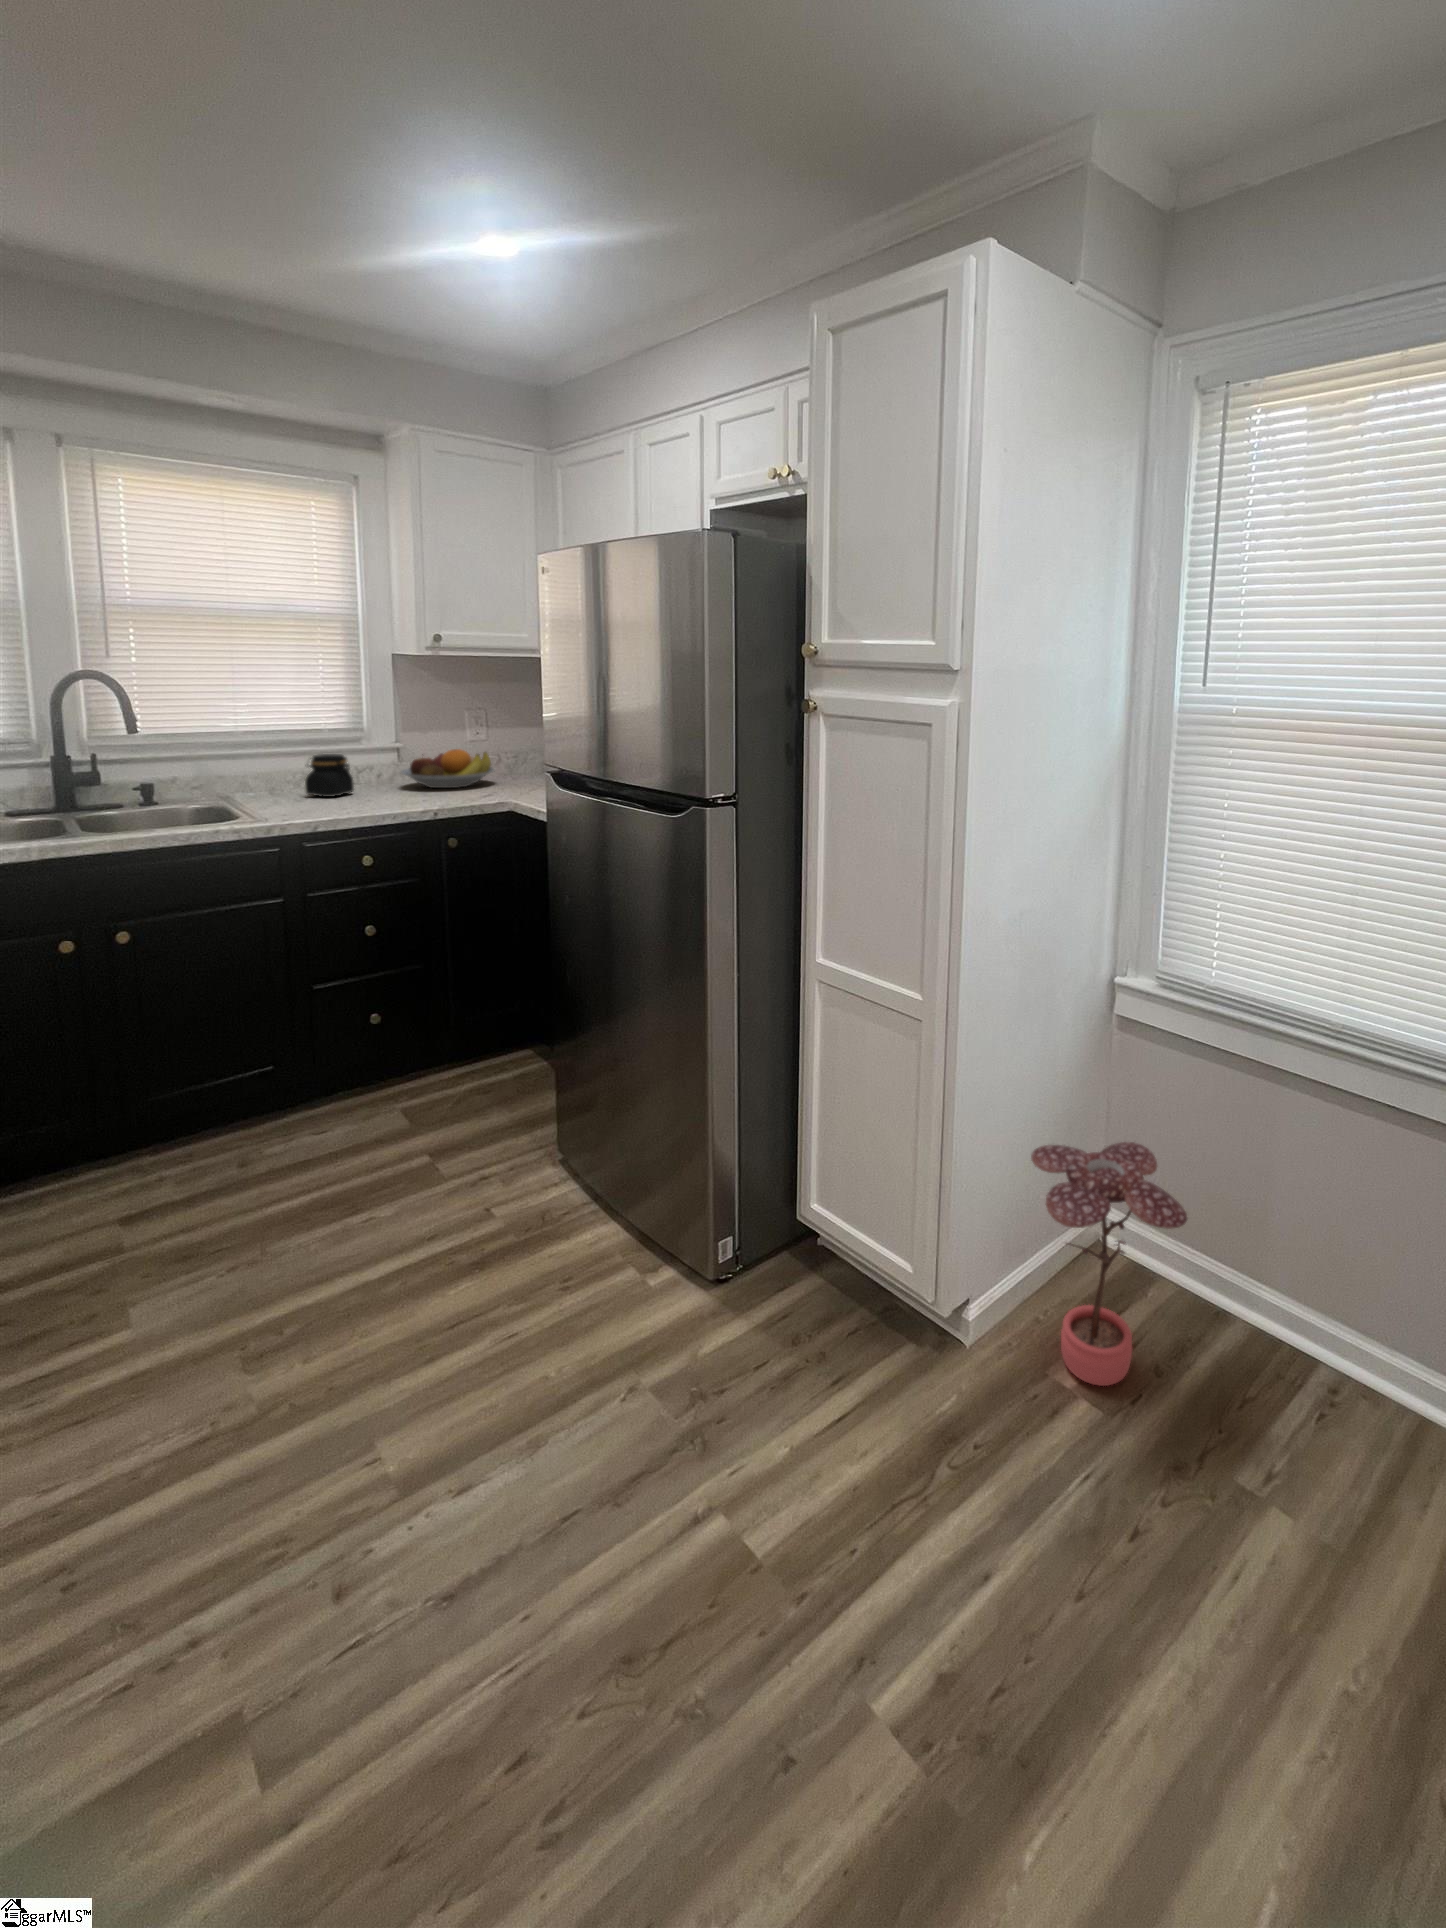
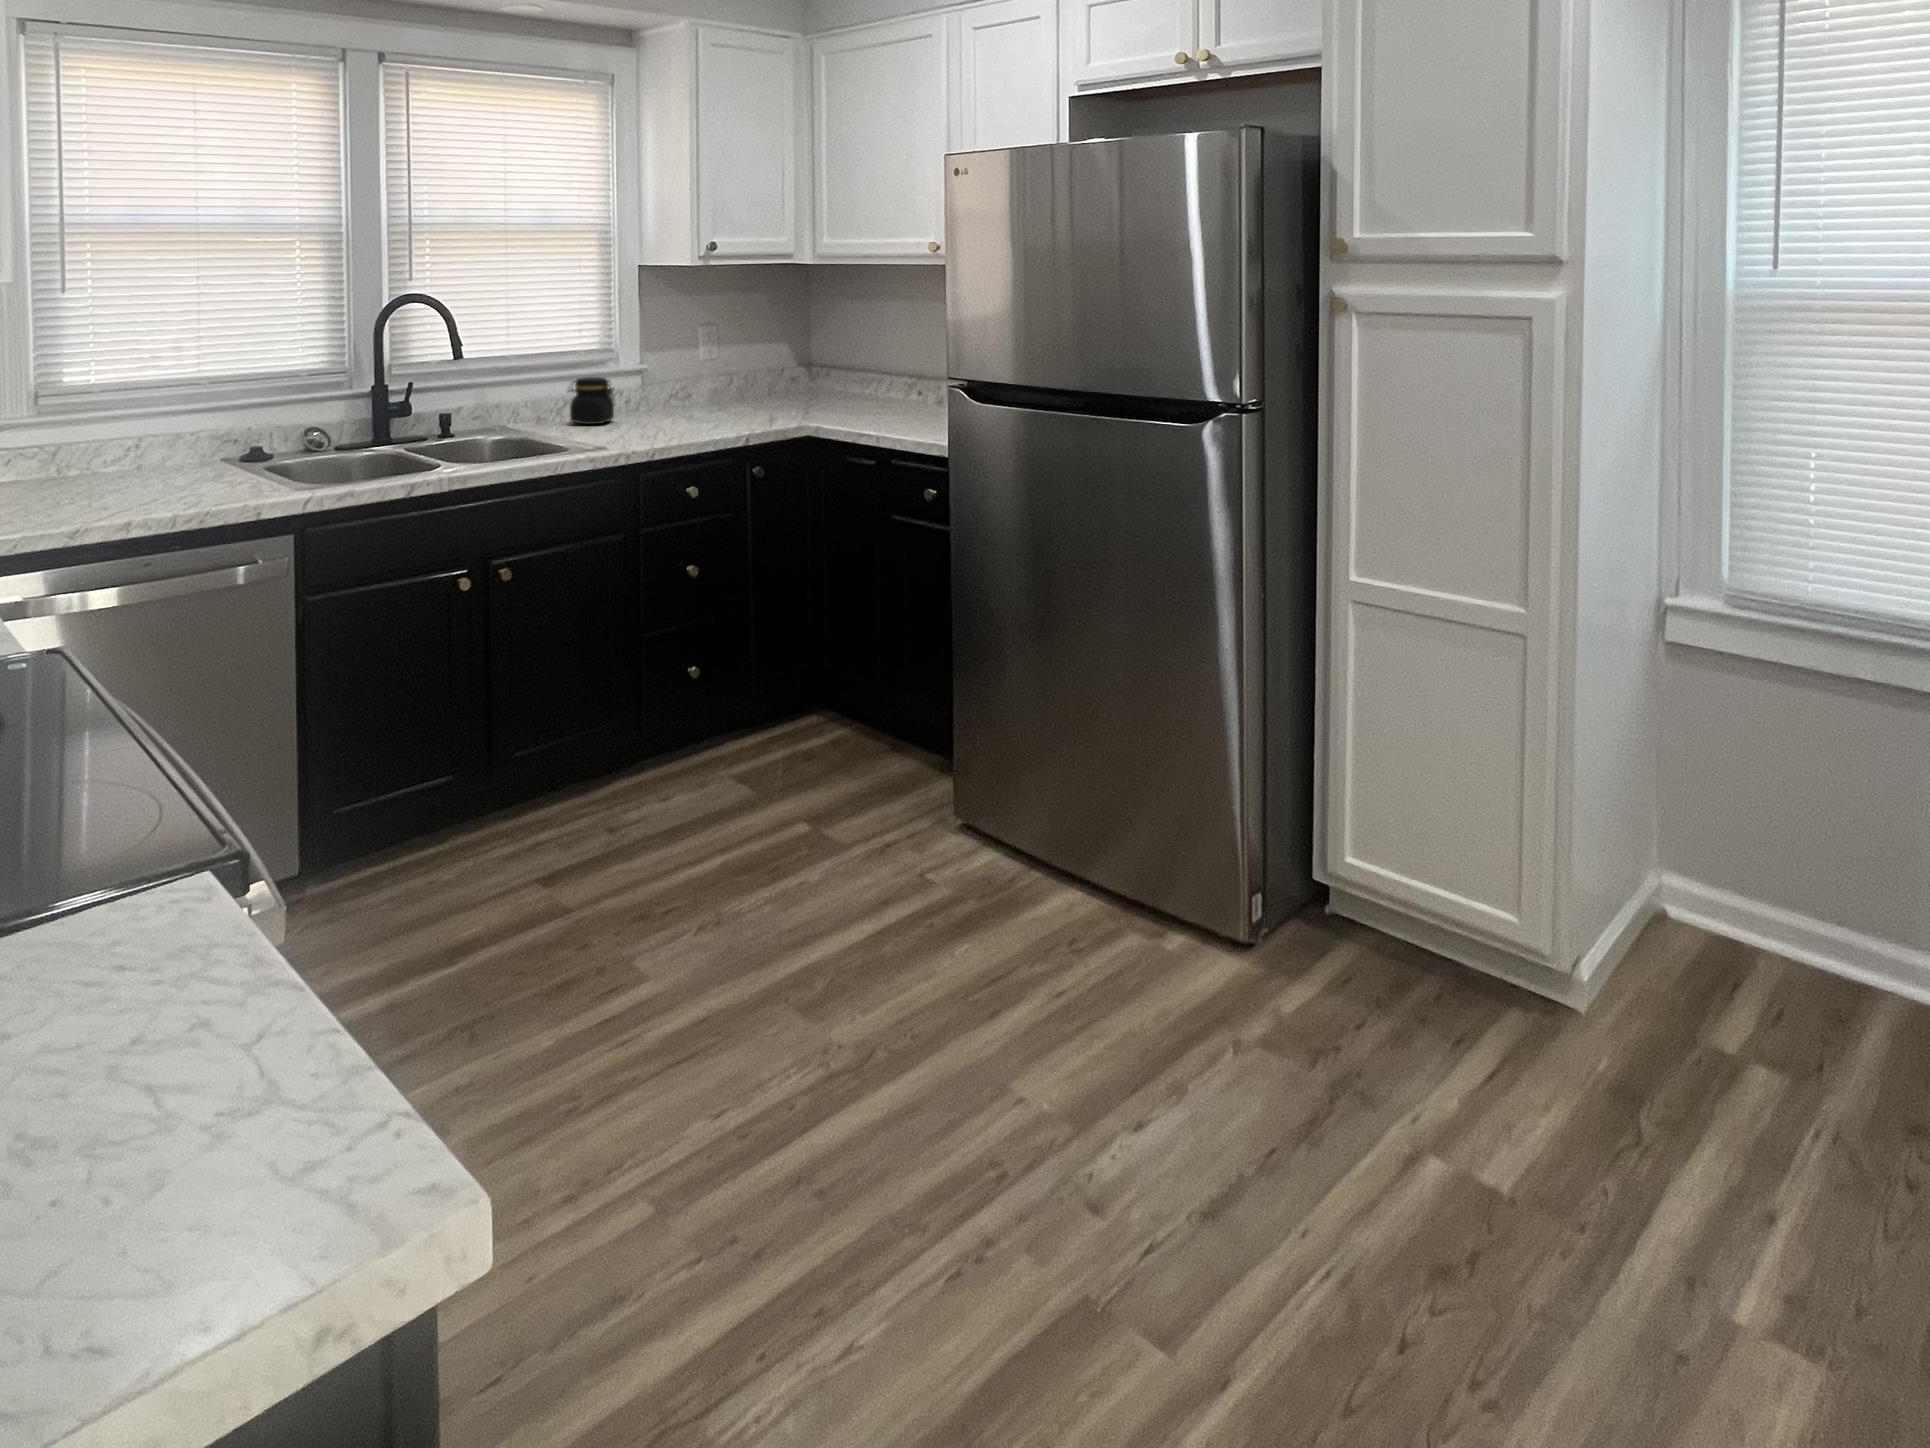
fruit bowl: present [401,749,494,788] -> none [646,369,743,413]
potted plant: present [1031,1142,1187,1386] -> none [1635,782,1878,1055]

